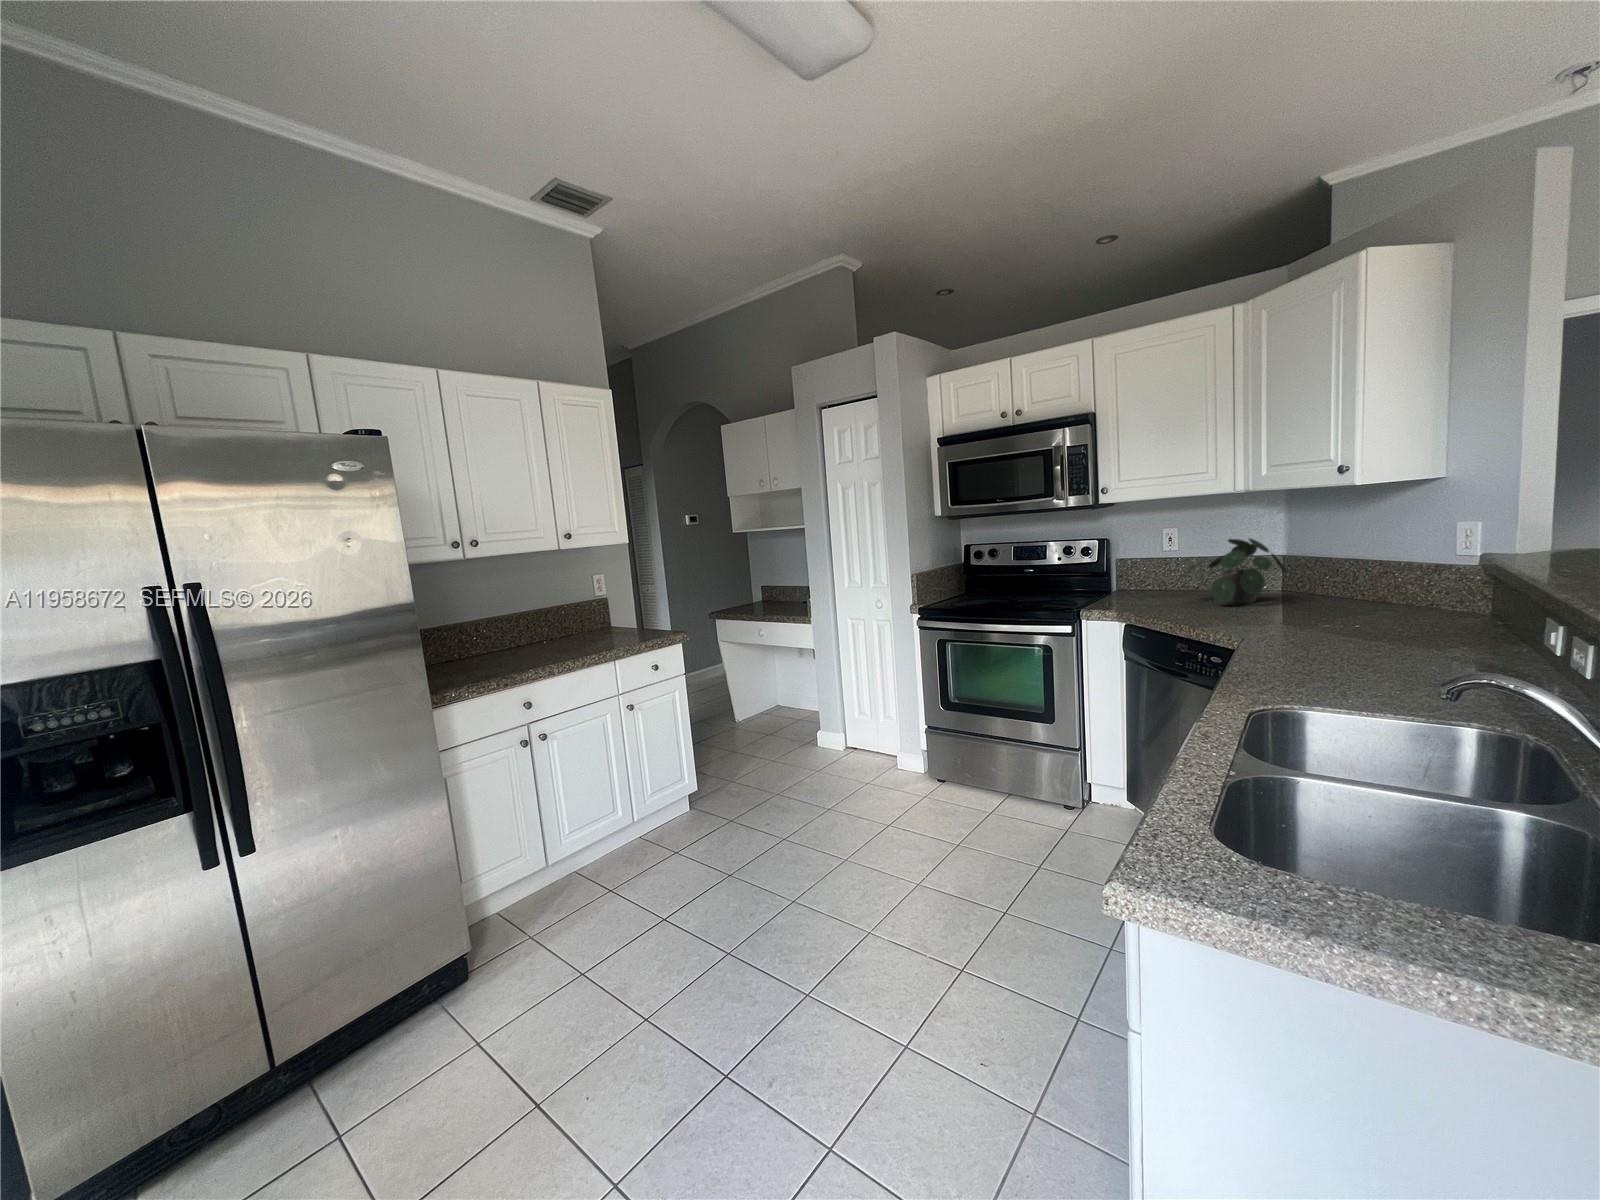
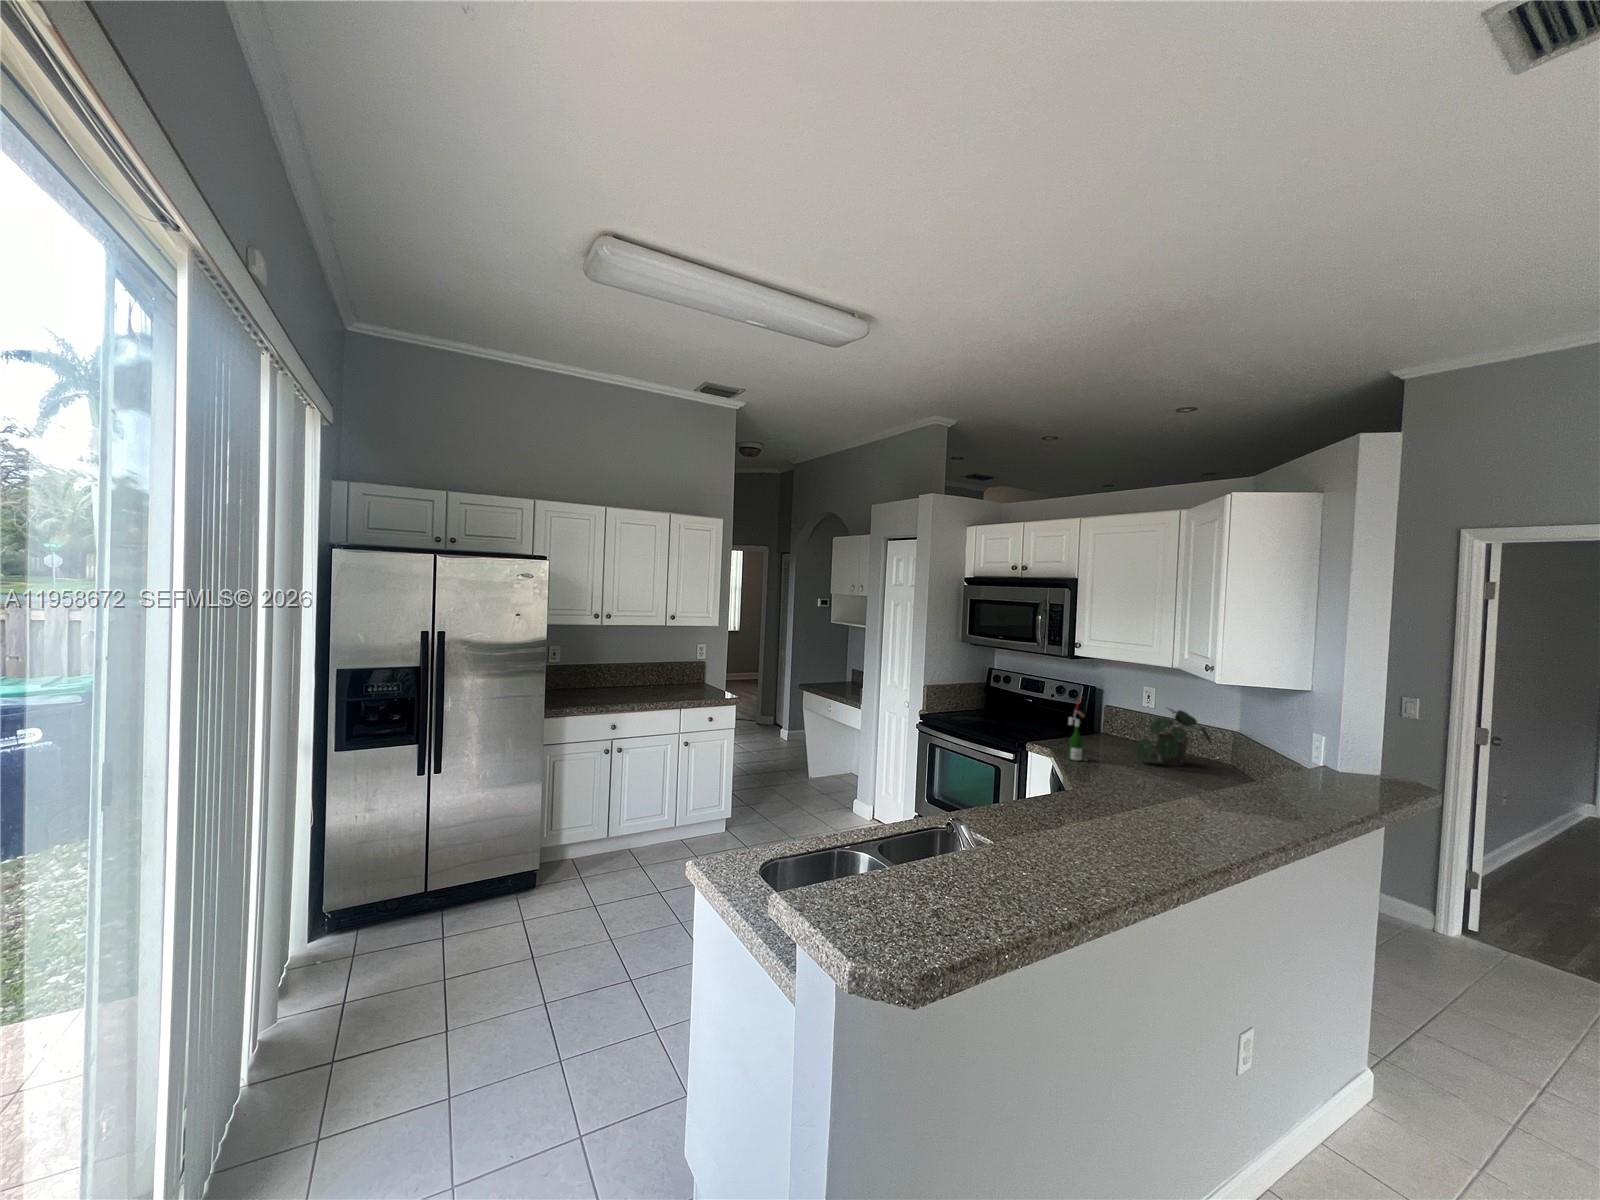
wine bottle: none [1149,539,1174,617] -> present [1068,698,1084,761]

